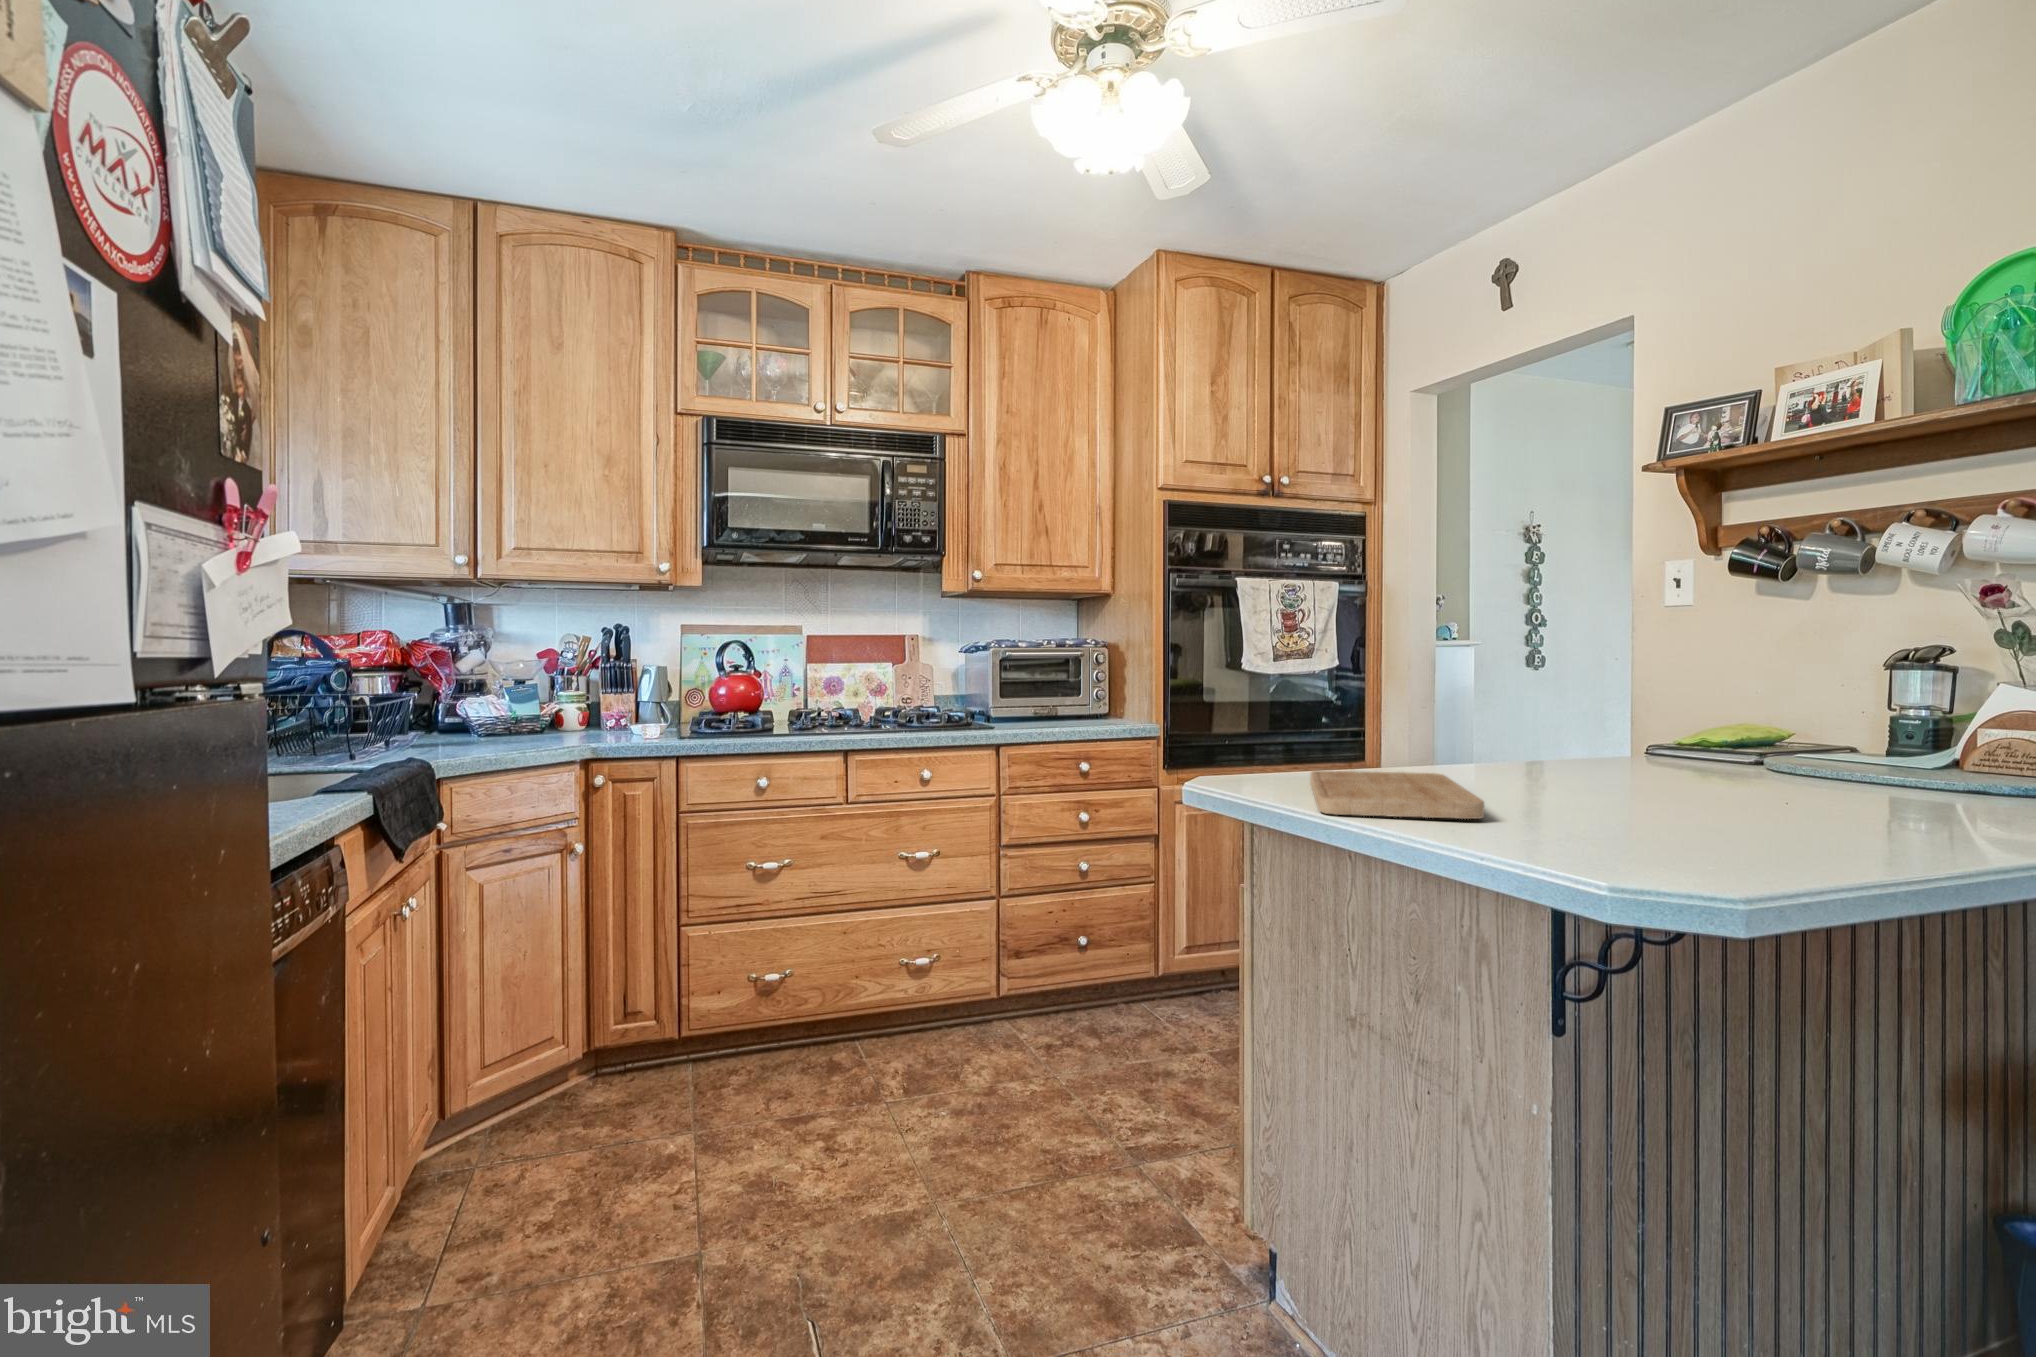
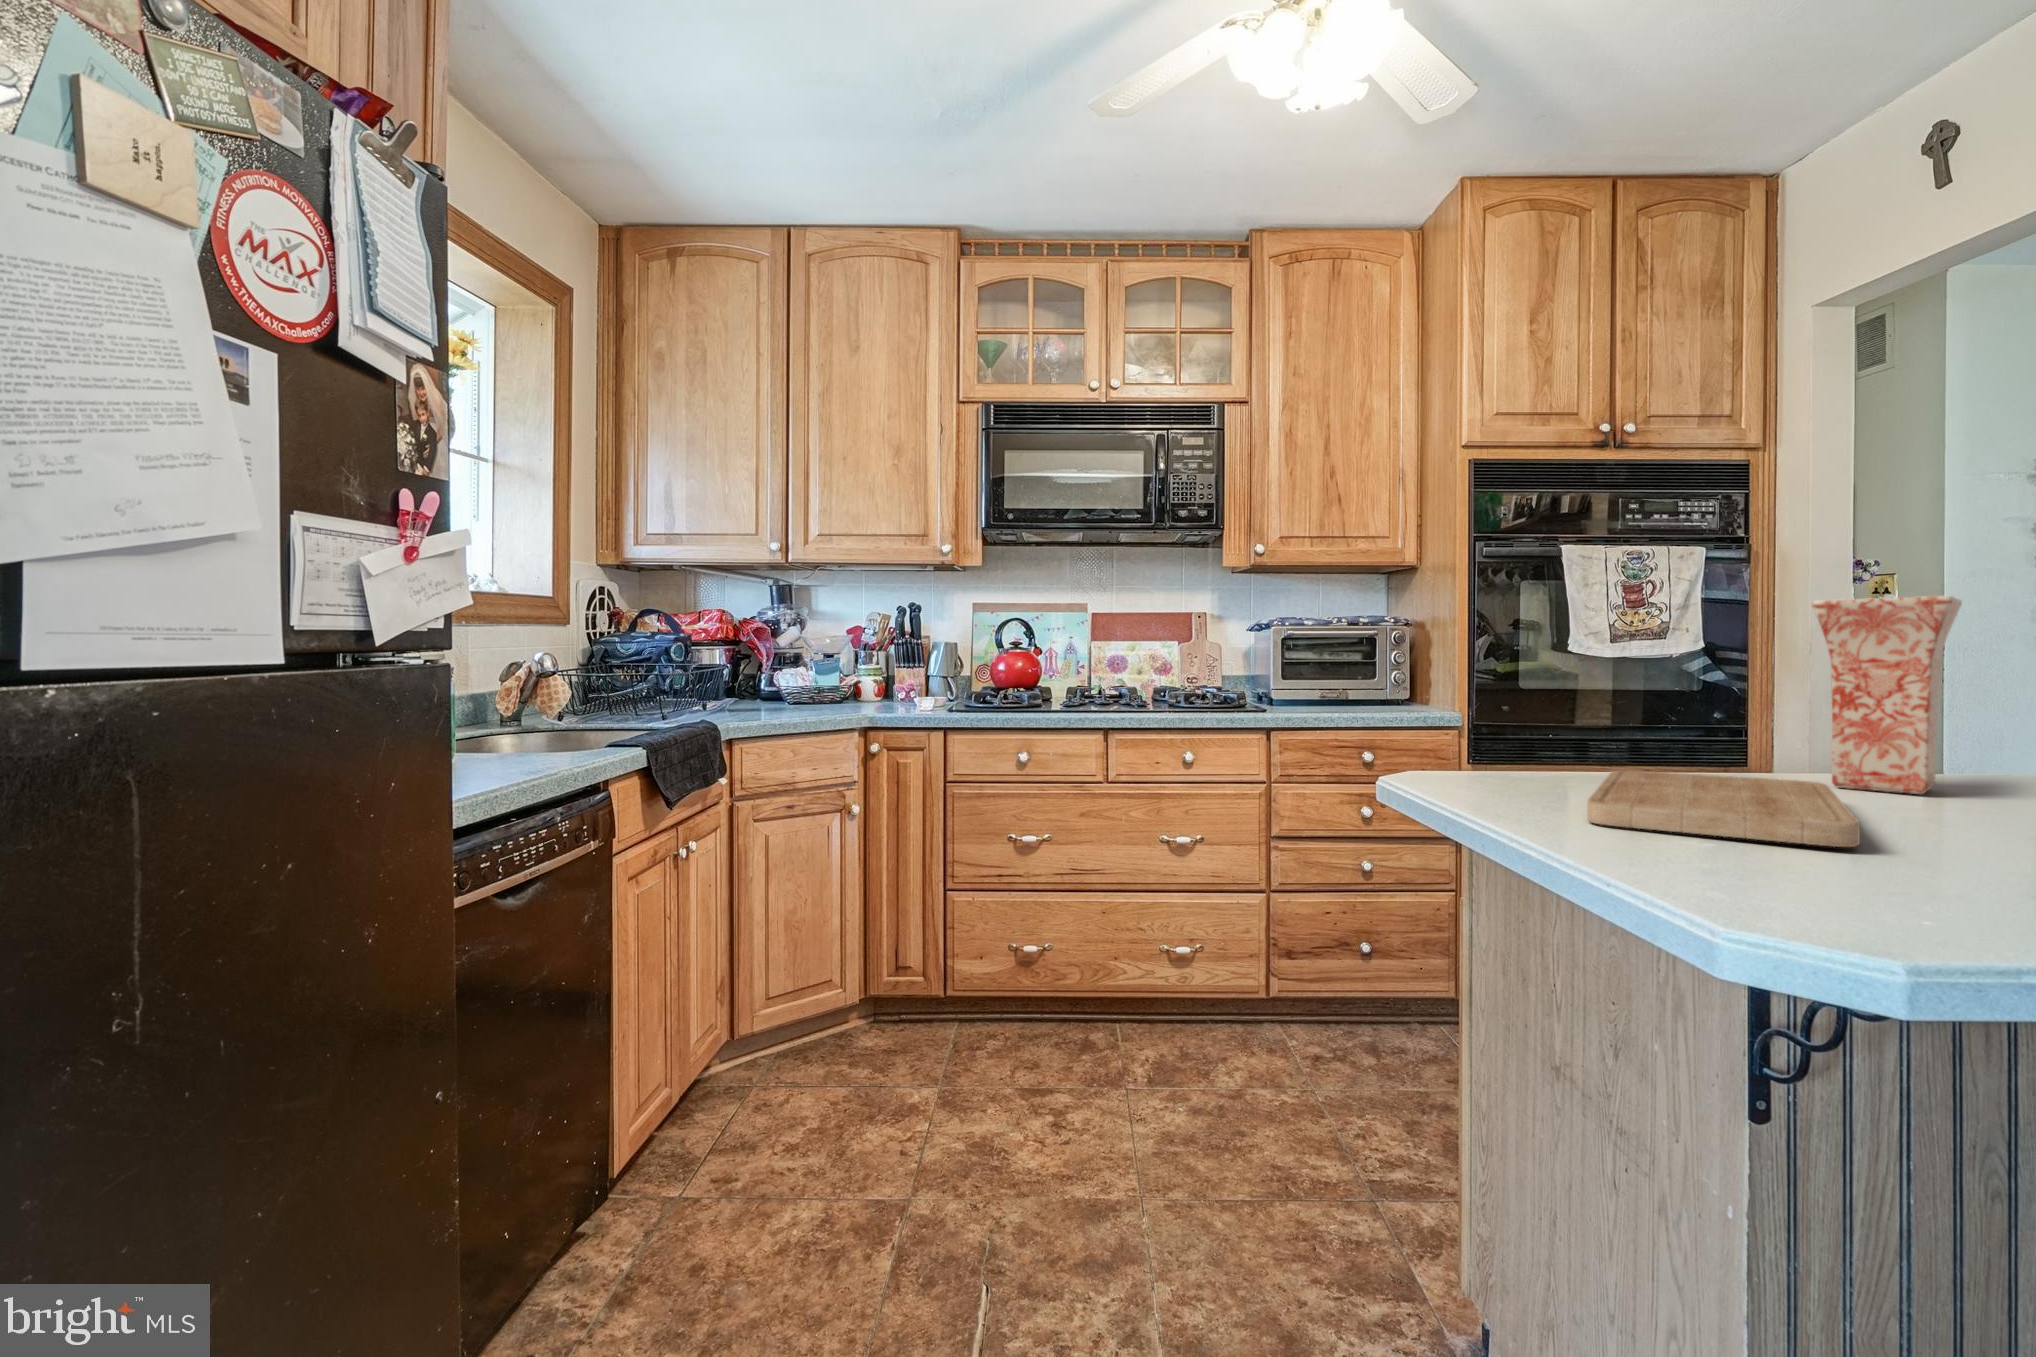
vase: none [1425,640,1506,778] -> present [1812,596,1962,794]

